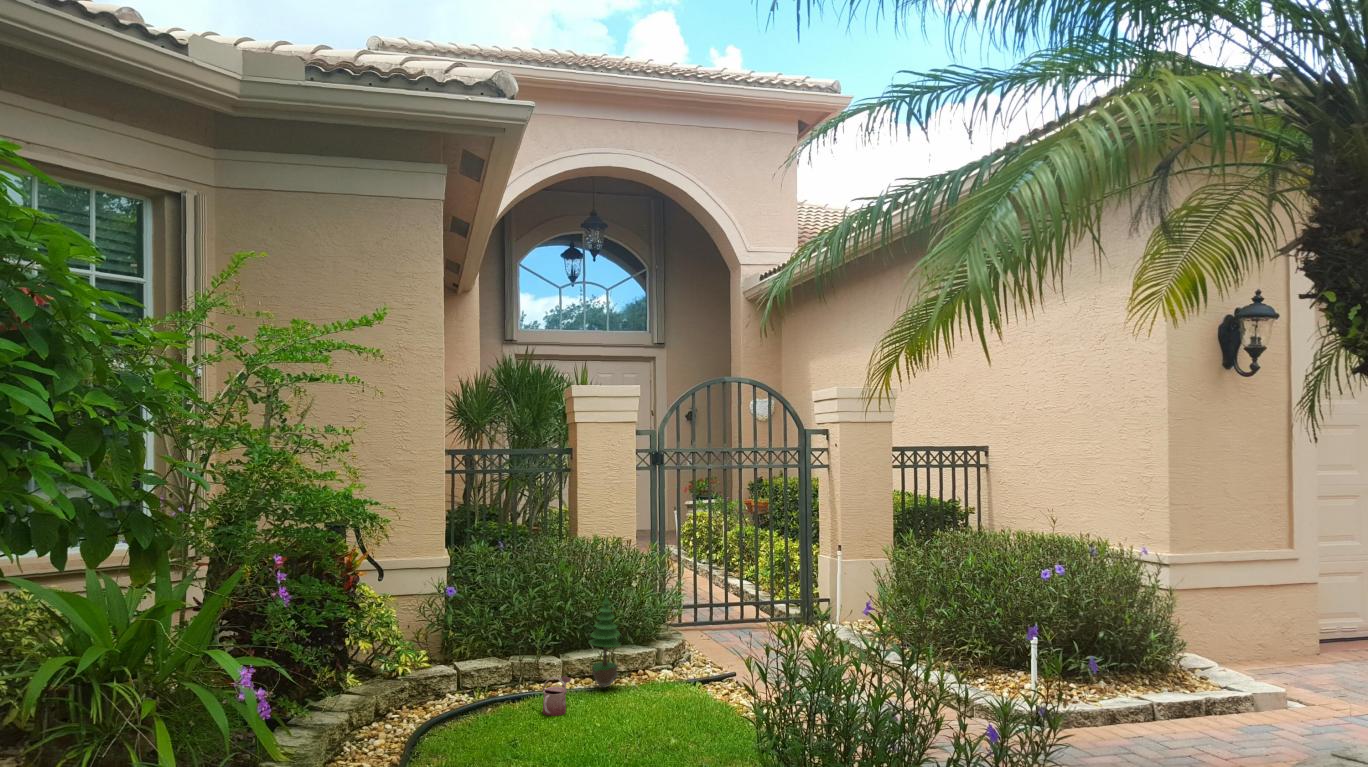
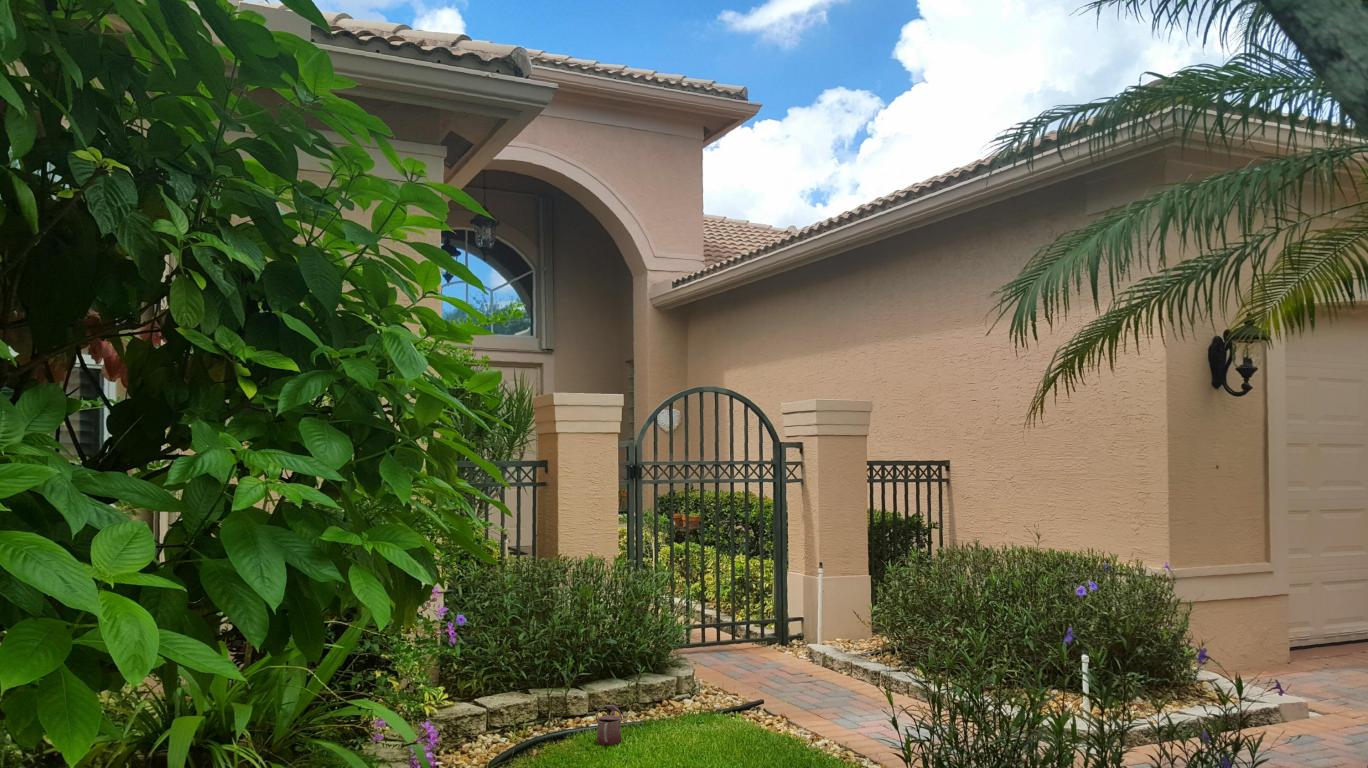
potted tree: present [589,597,621,688] -> none [621,619,656,718]

